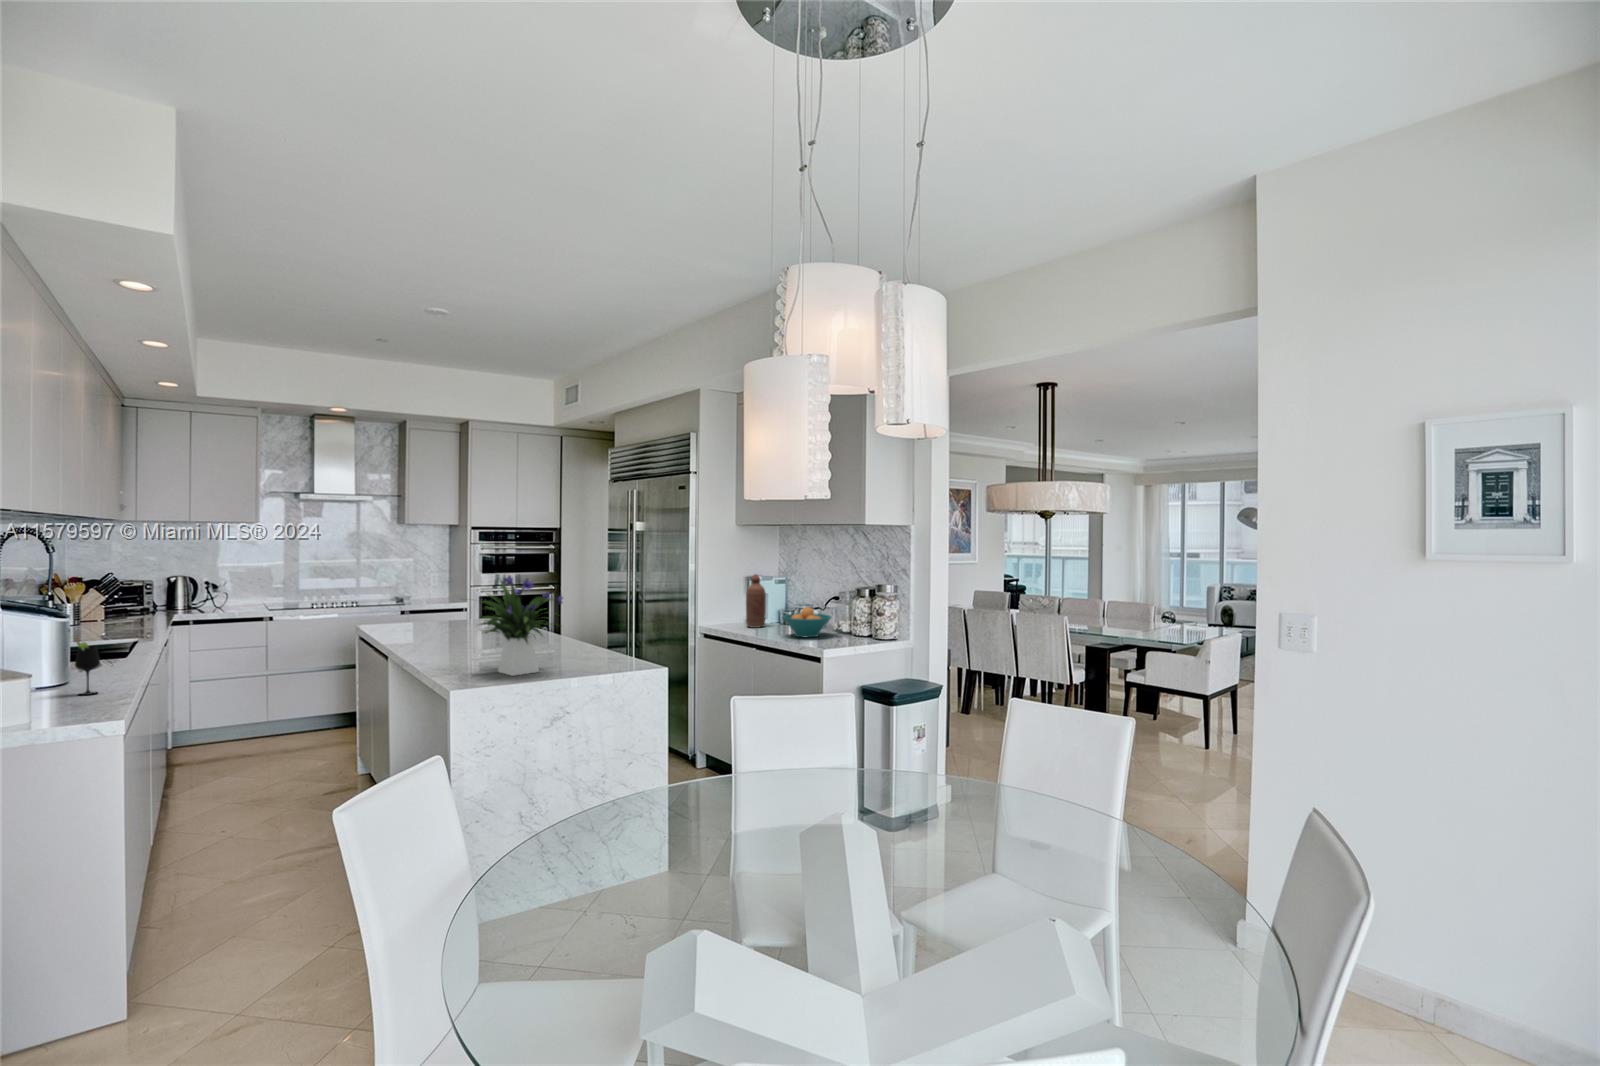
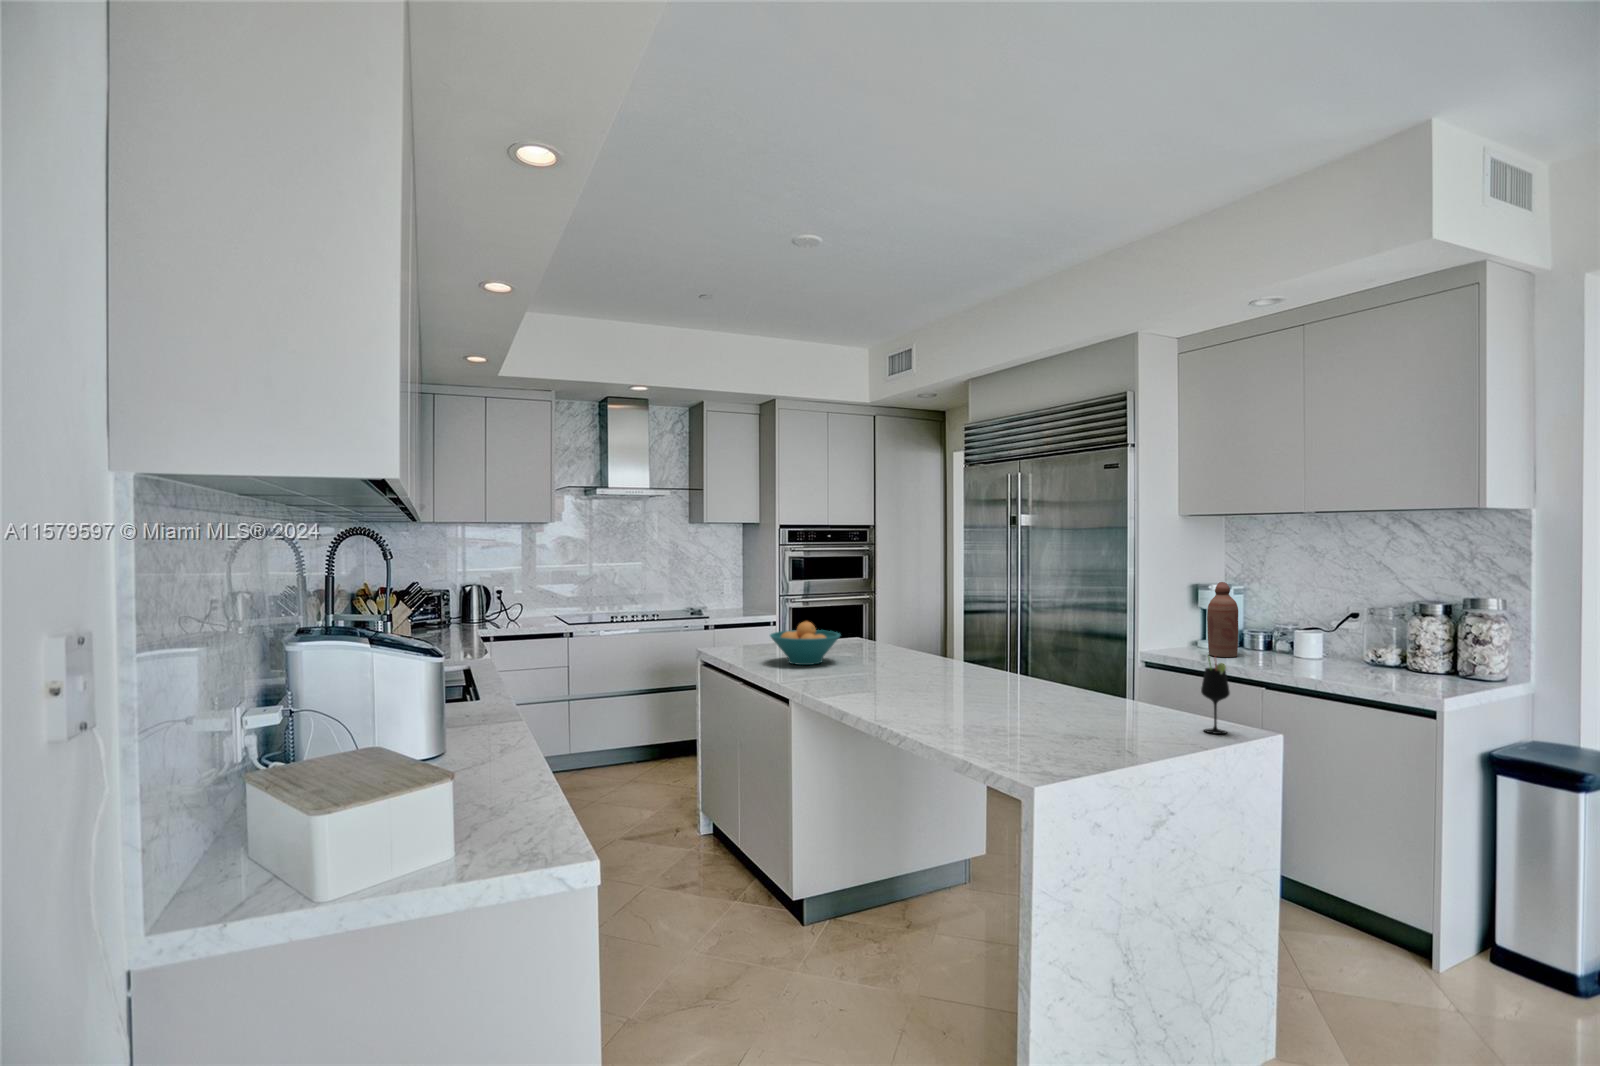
flower arrangement: present [481,576,563,676] -> none [970,577,1134,743]
fruit bowl: present [782,607,831,637] -> present [770,621,840,665]
wine glass: present [75,637,100,695] -> present [1201,656,1230,734]

